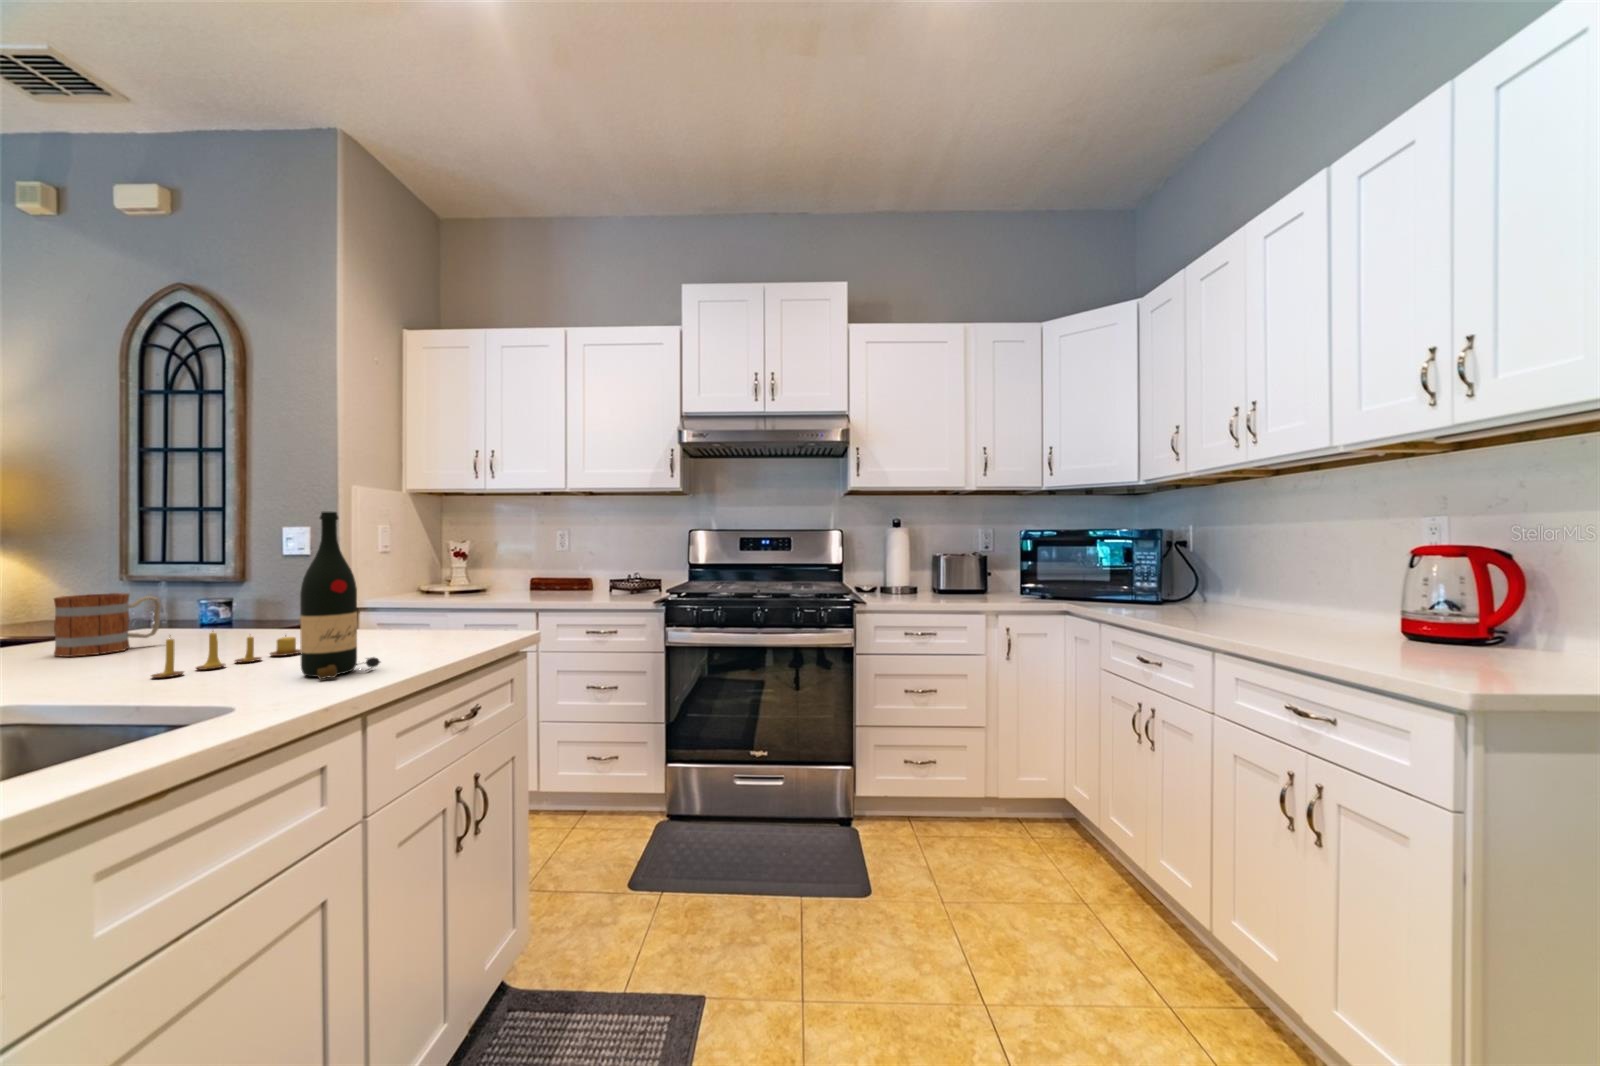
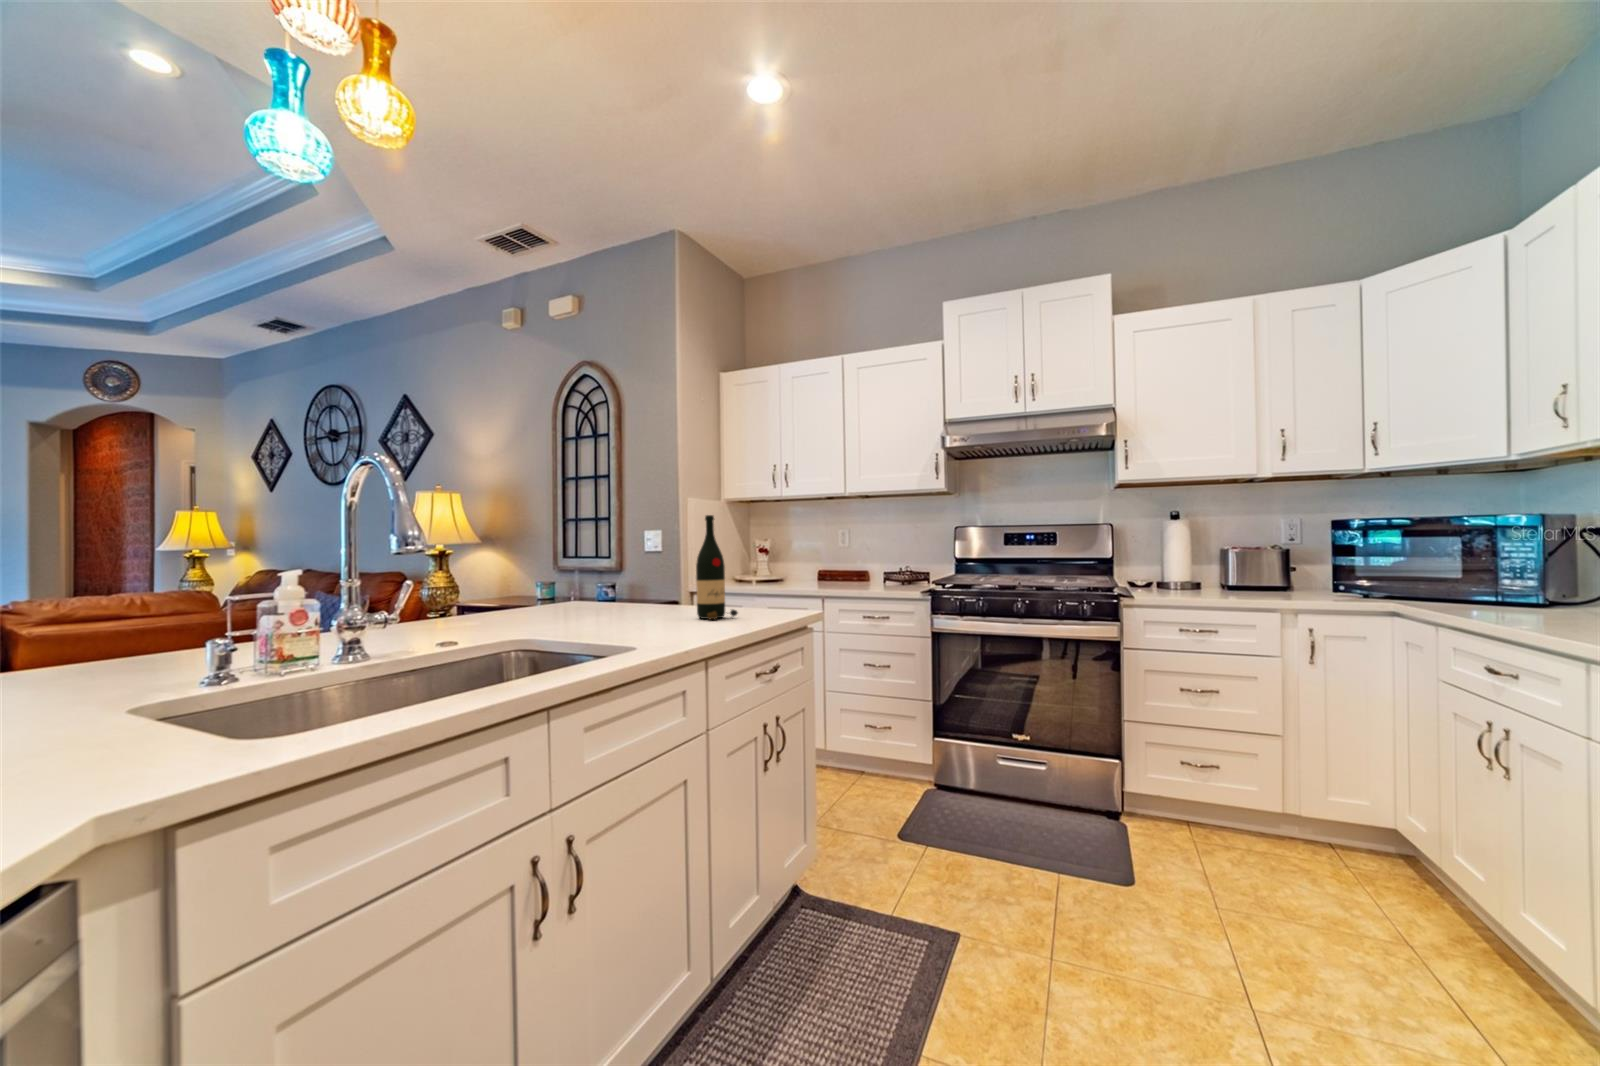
mug: present [54,593,161,657] -> none [566,570,610,606]
candle: present [152,632,301,678] -> none [623,589,689,616]

